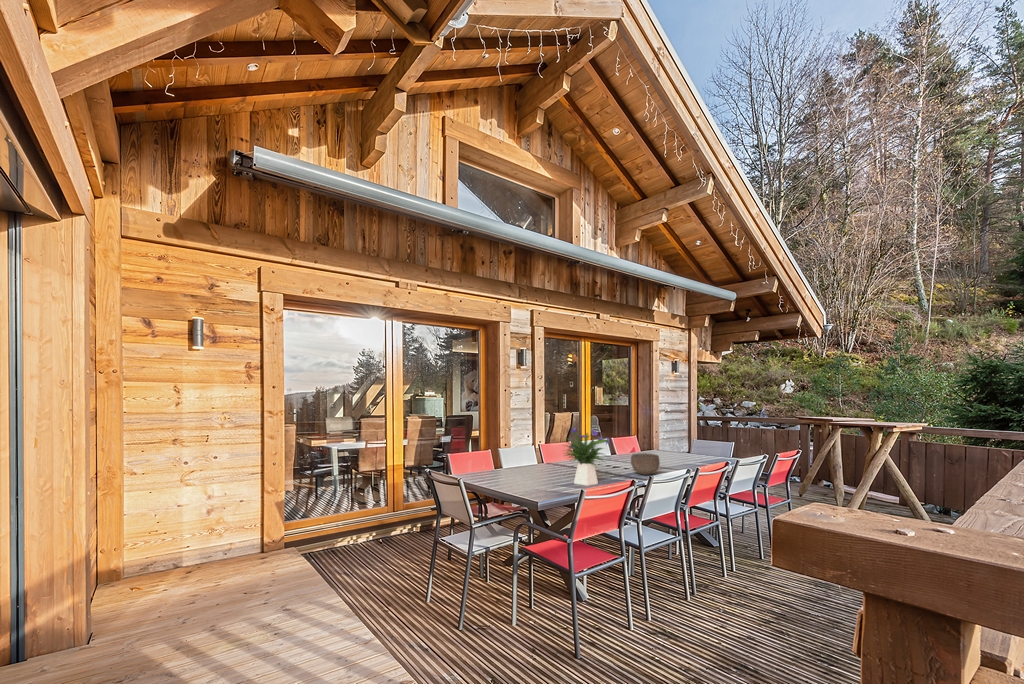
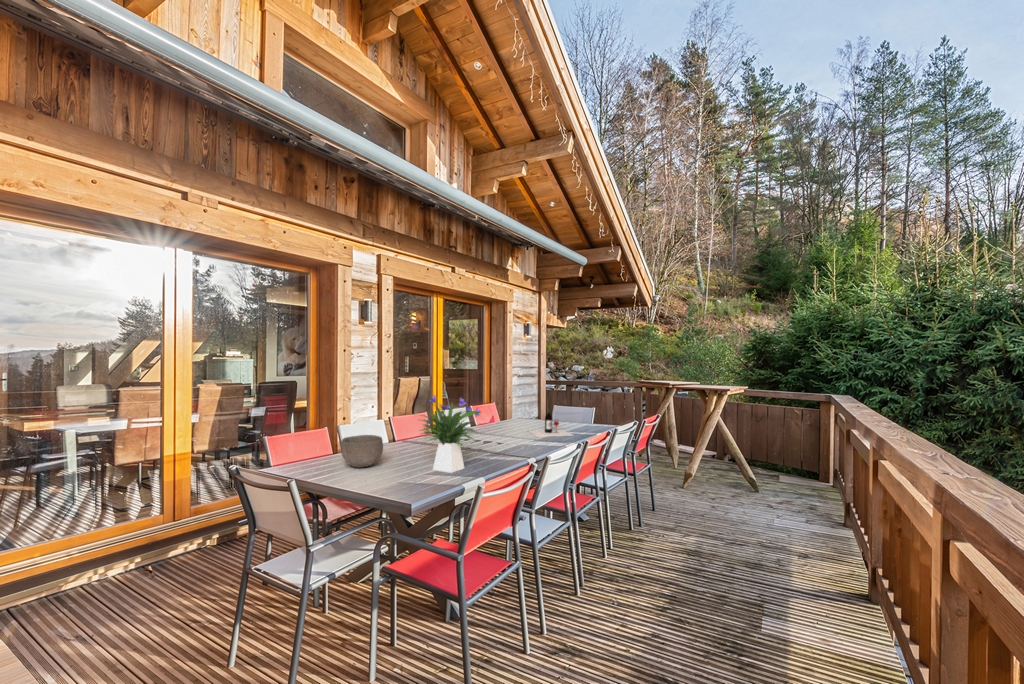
wine bottle: none [664,442,707,468] -> present [529,408,573,437]
bowl: present [631,453,660,475] -> present [341,435,383,468]

